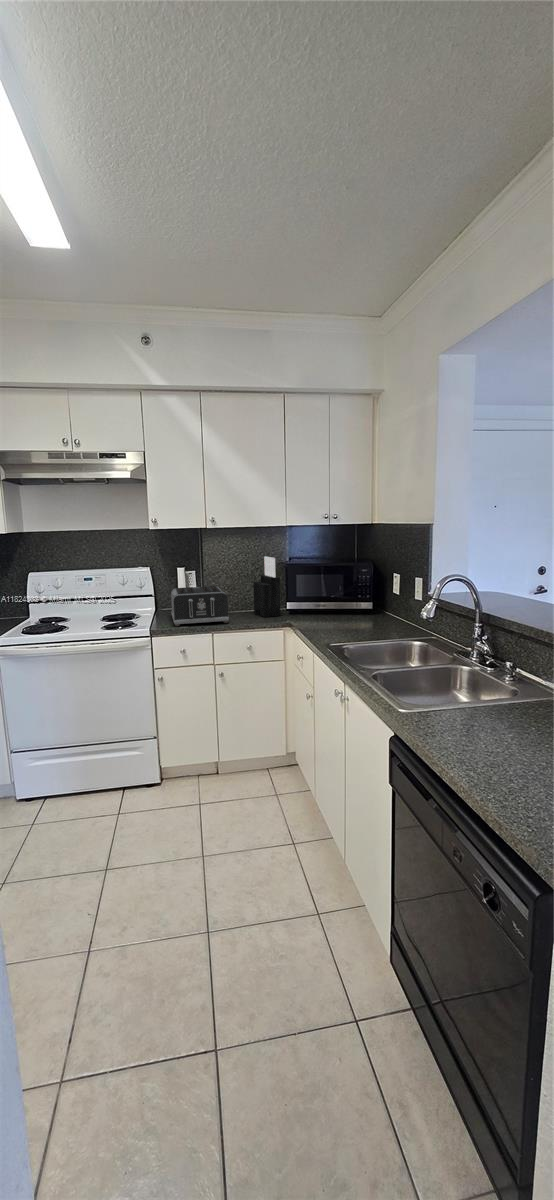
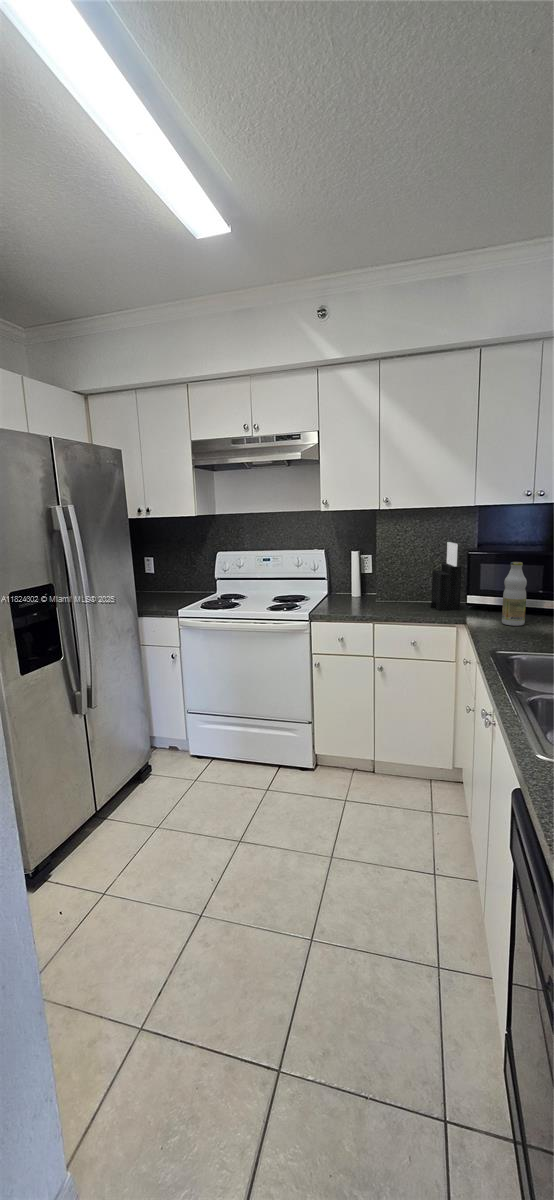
bottle: none [319,572,336,624] -> present [502,562,527,626]
toaster: present [171,586,229,626] -> none [336,573,396,613]

